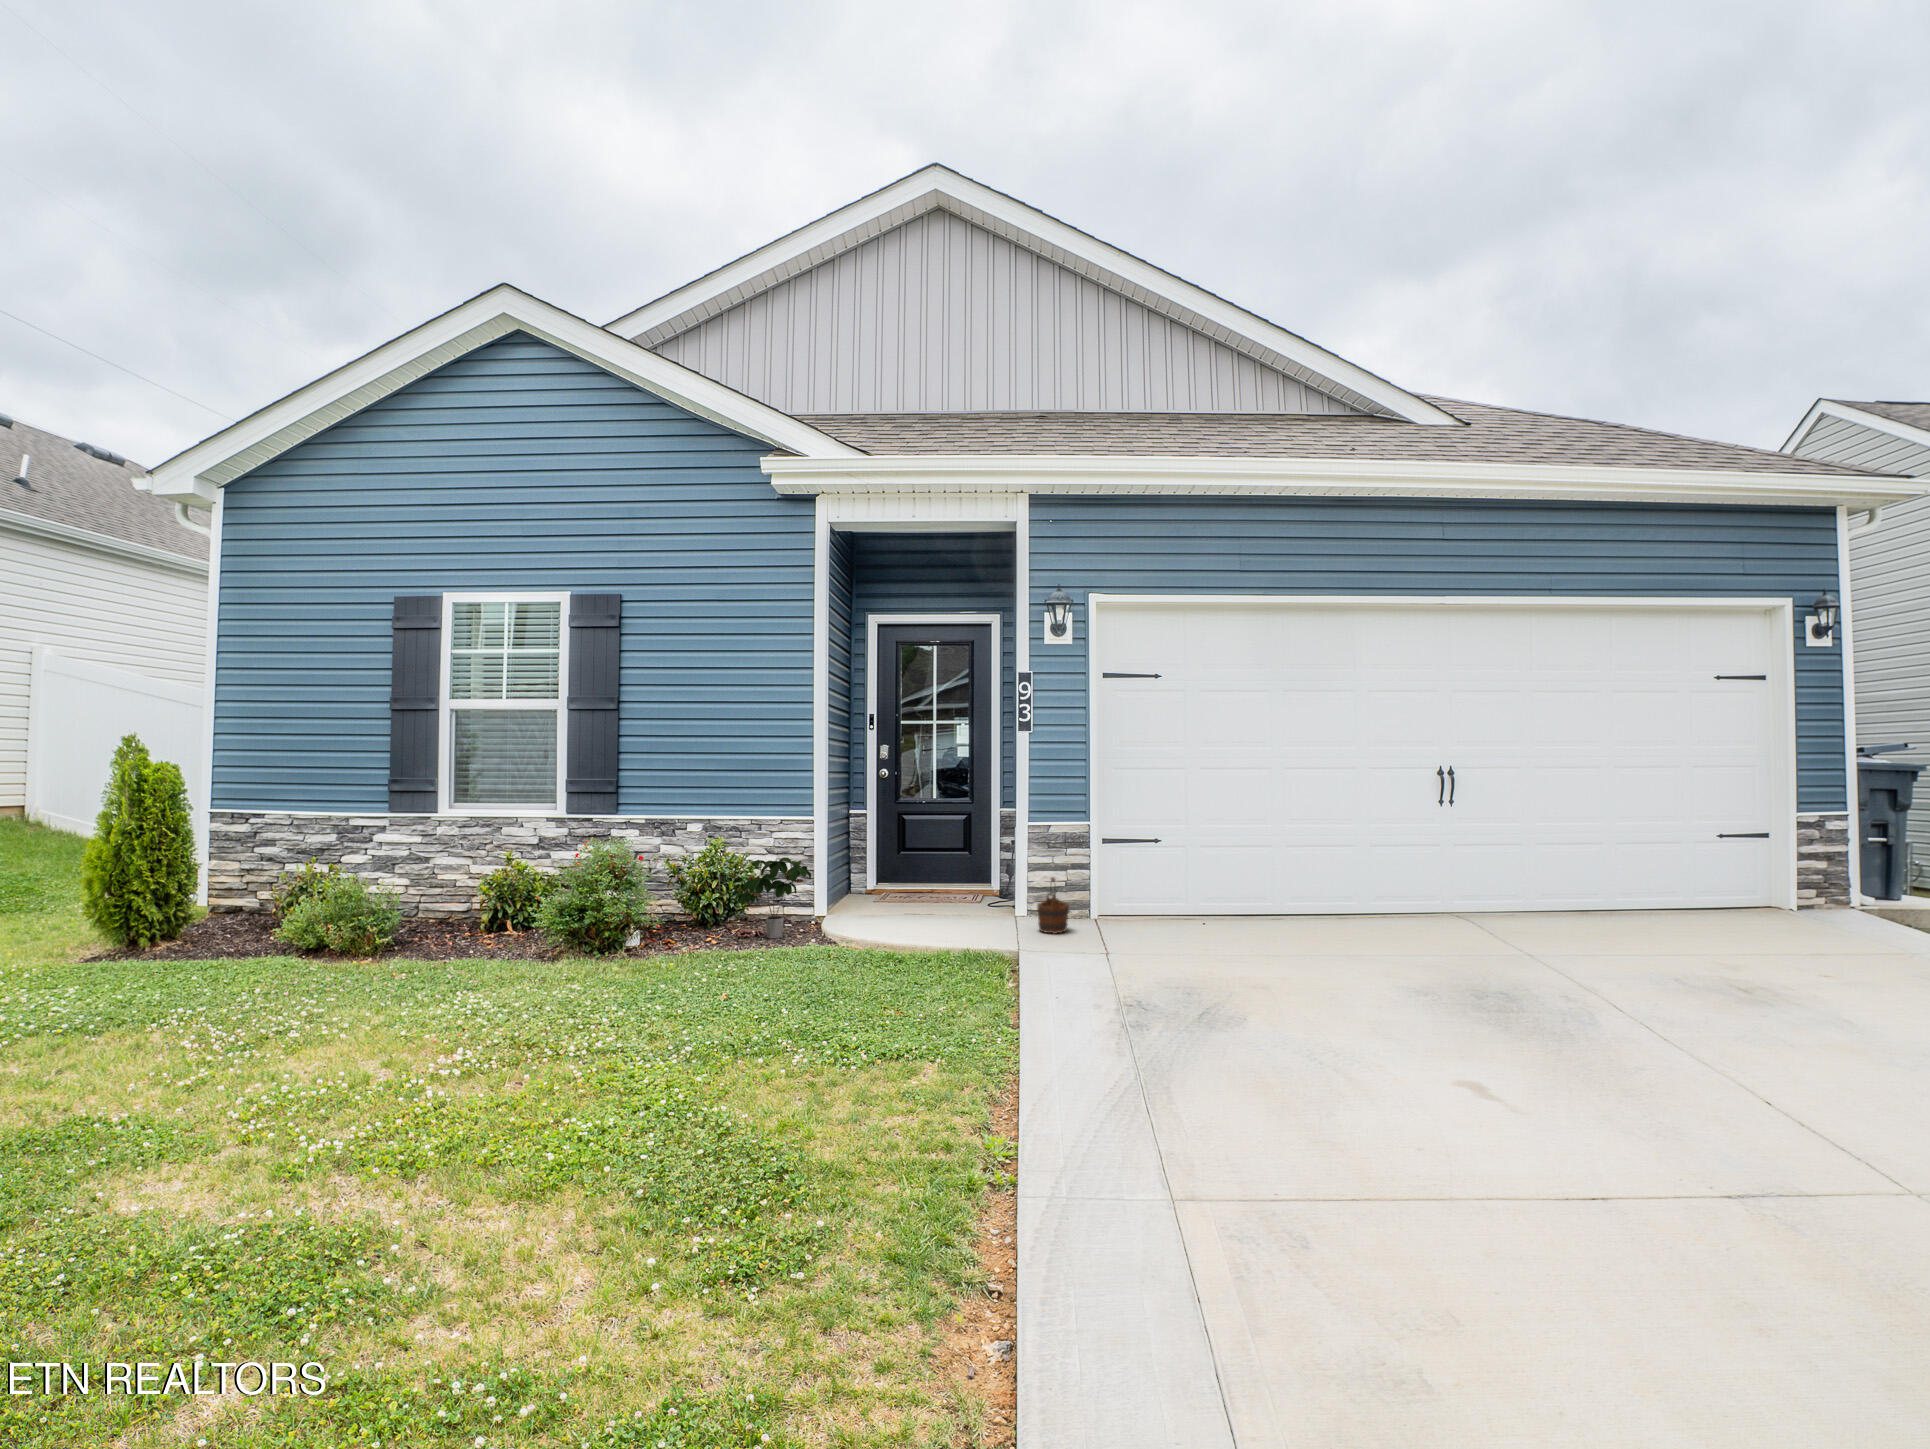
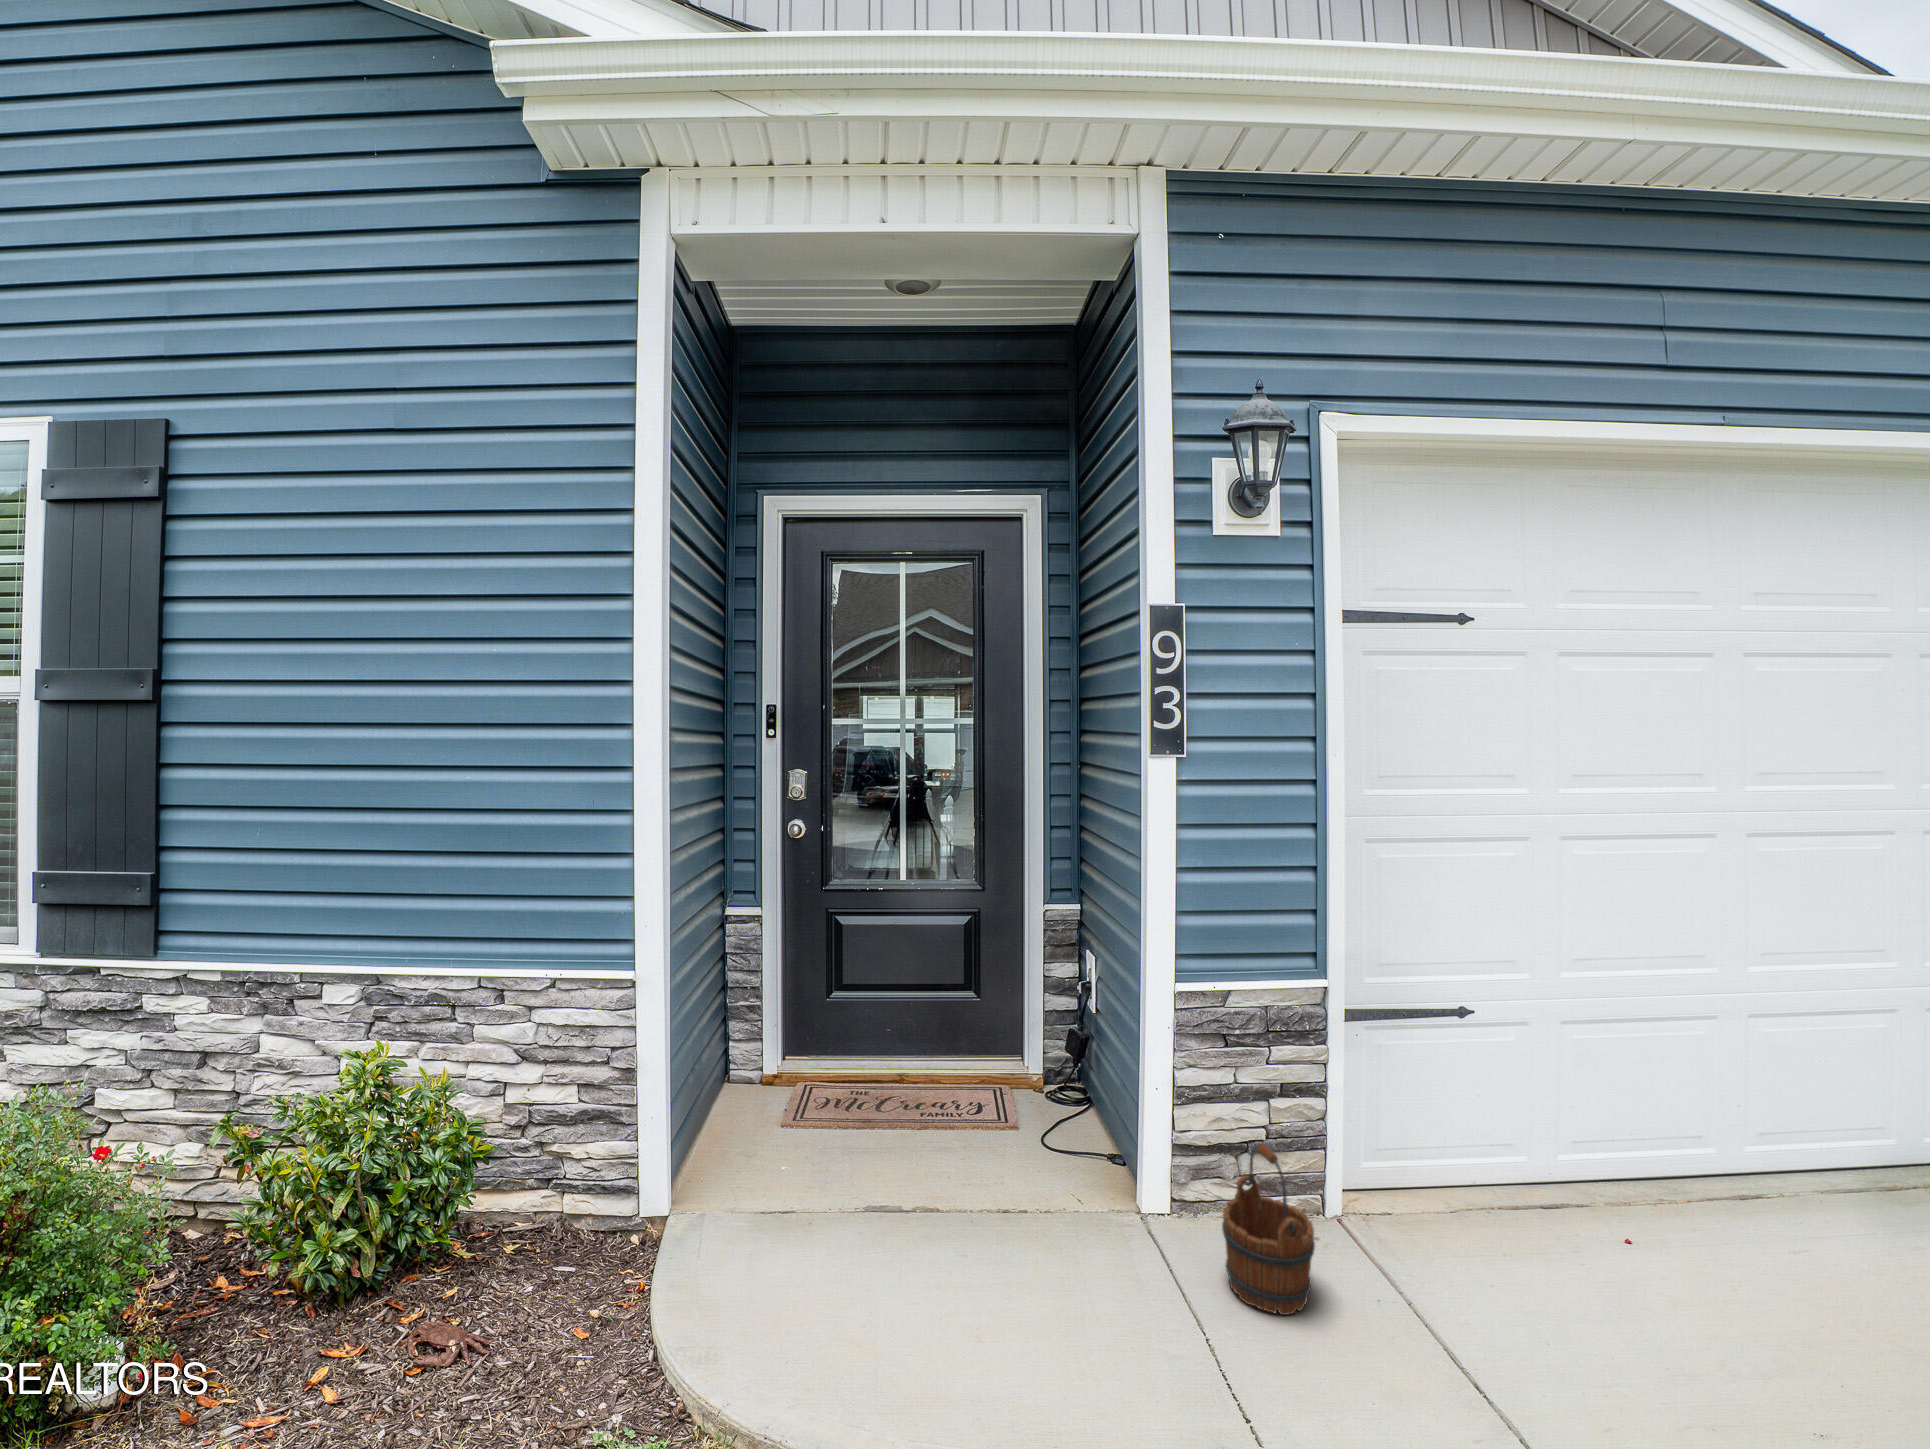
potted plant: present [736,857,811,938] -> none [381,1119,612,1374]

